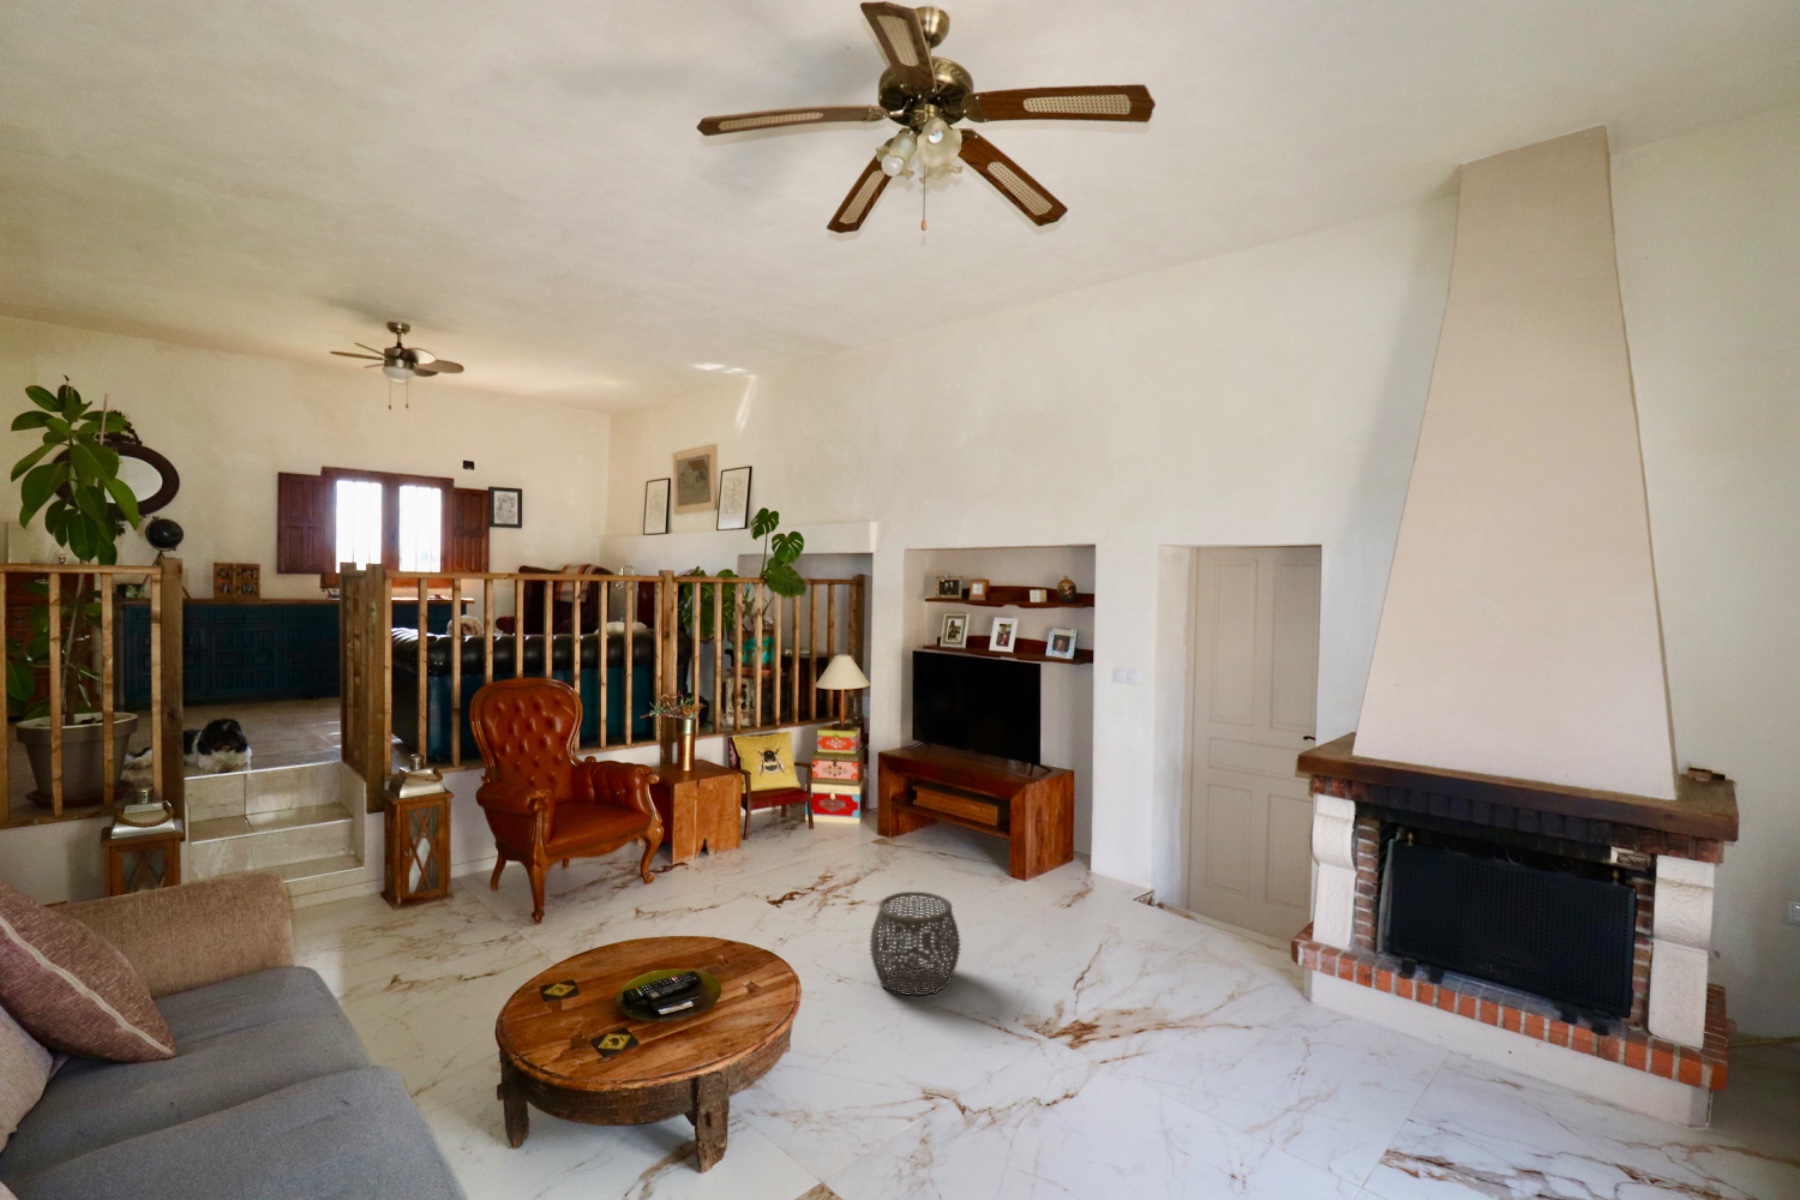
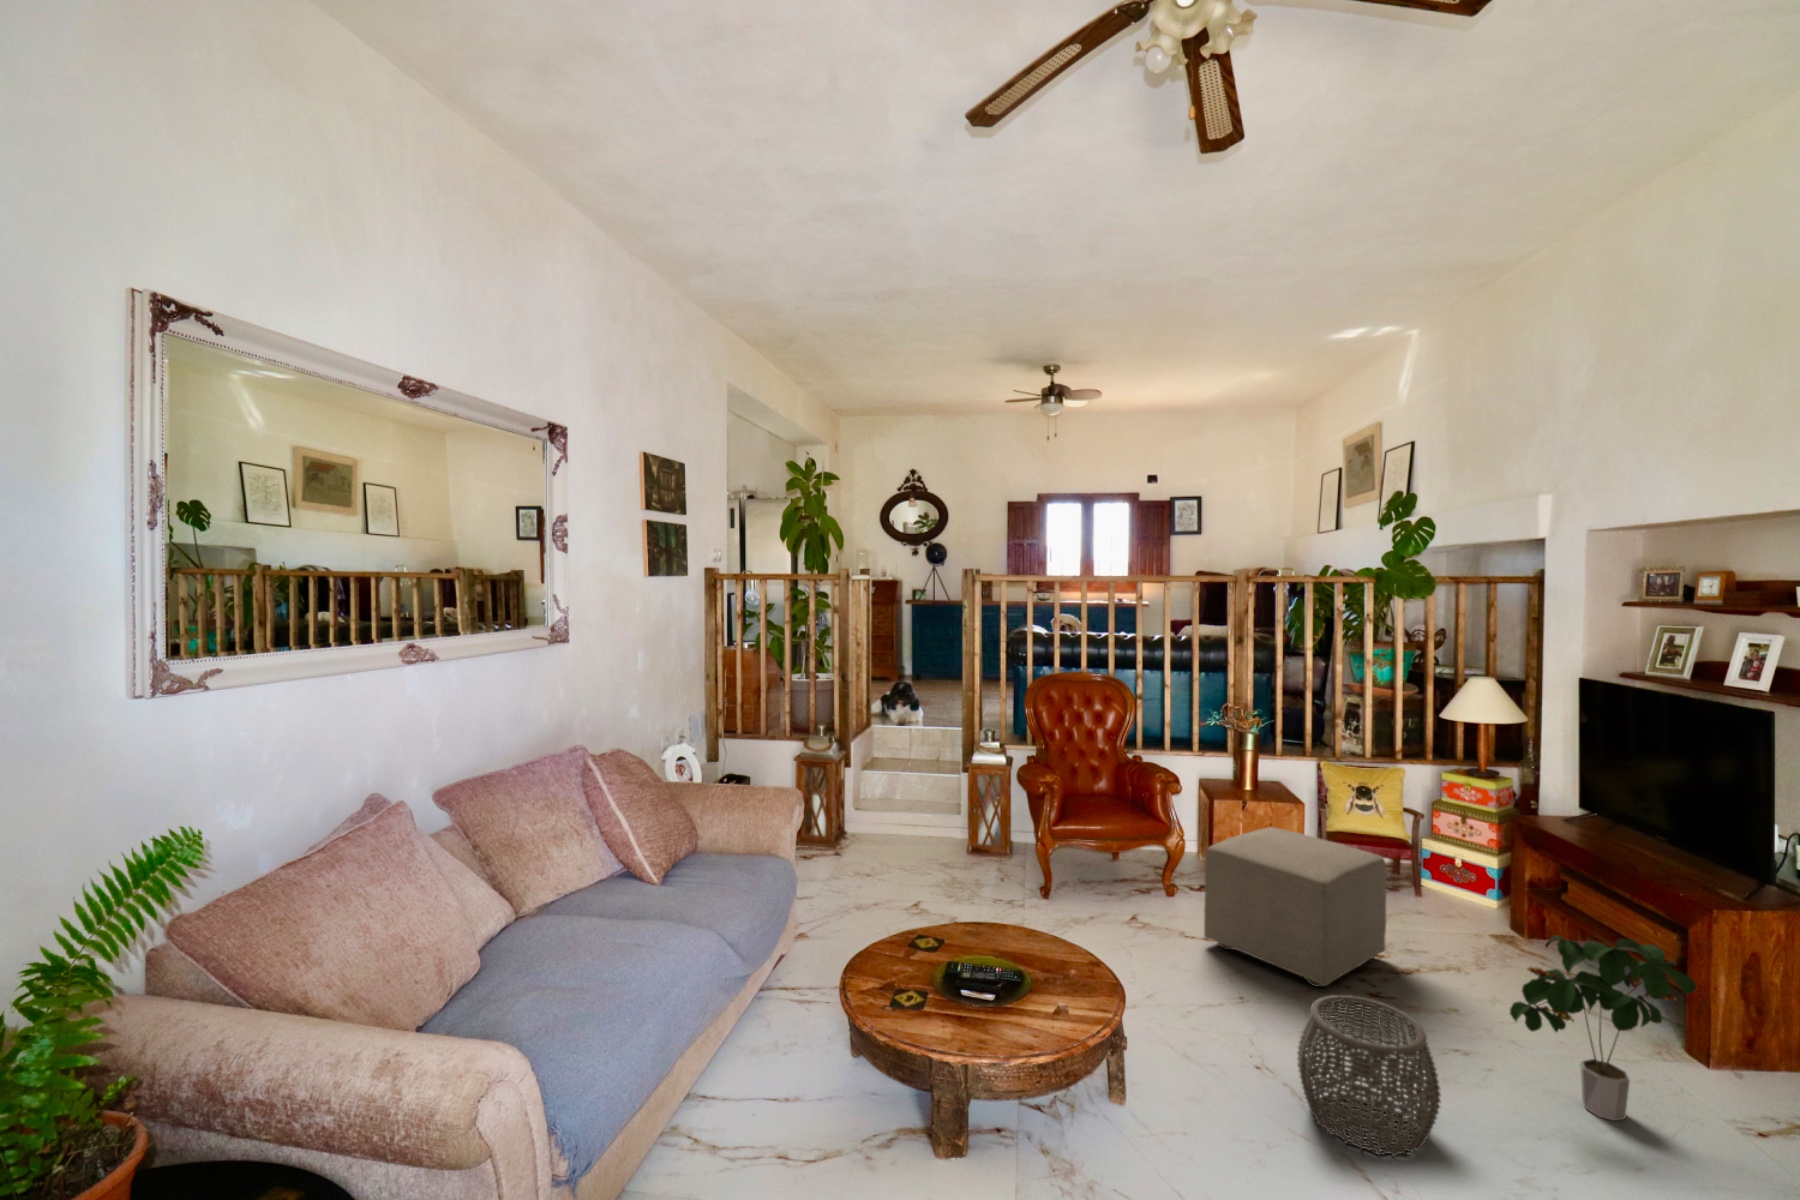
ottoman: none [715,797,835,912] -> present [1204,827,1386,987]
potted plant: none [959,807,1028,923] -> present [1510,935,1696,1121]

